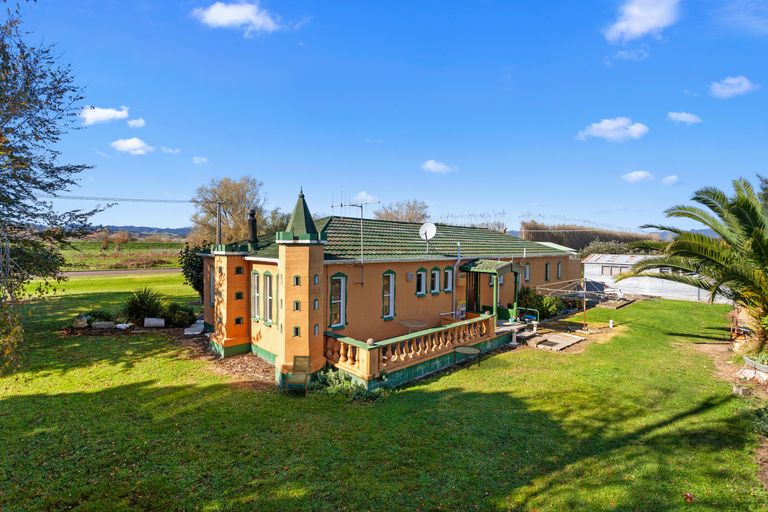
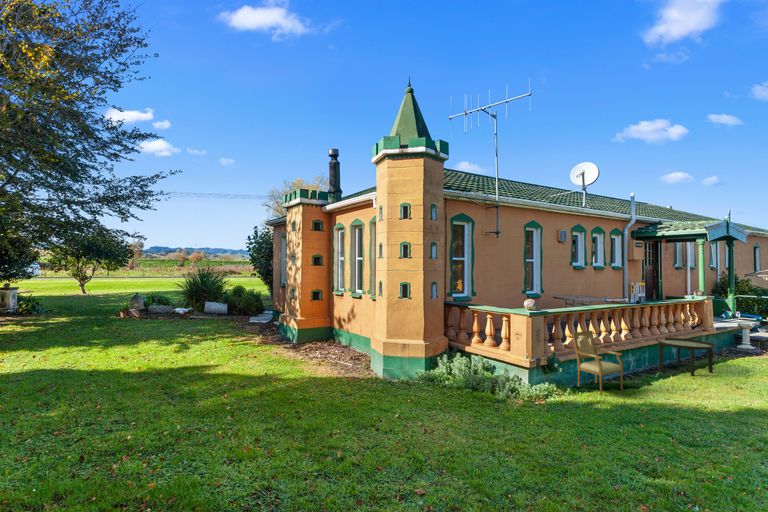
chair: present [286,355,311,395] -> present [572,331,623,394]

